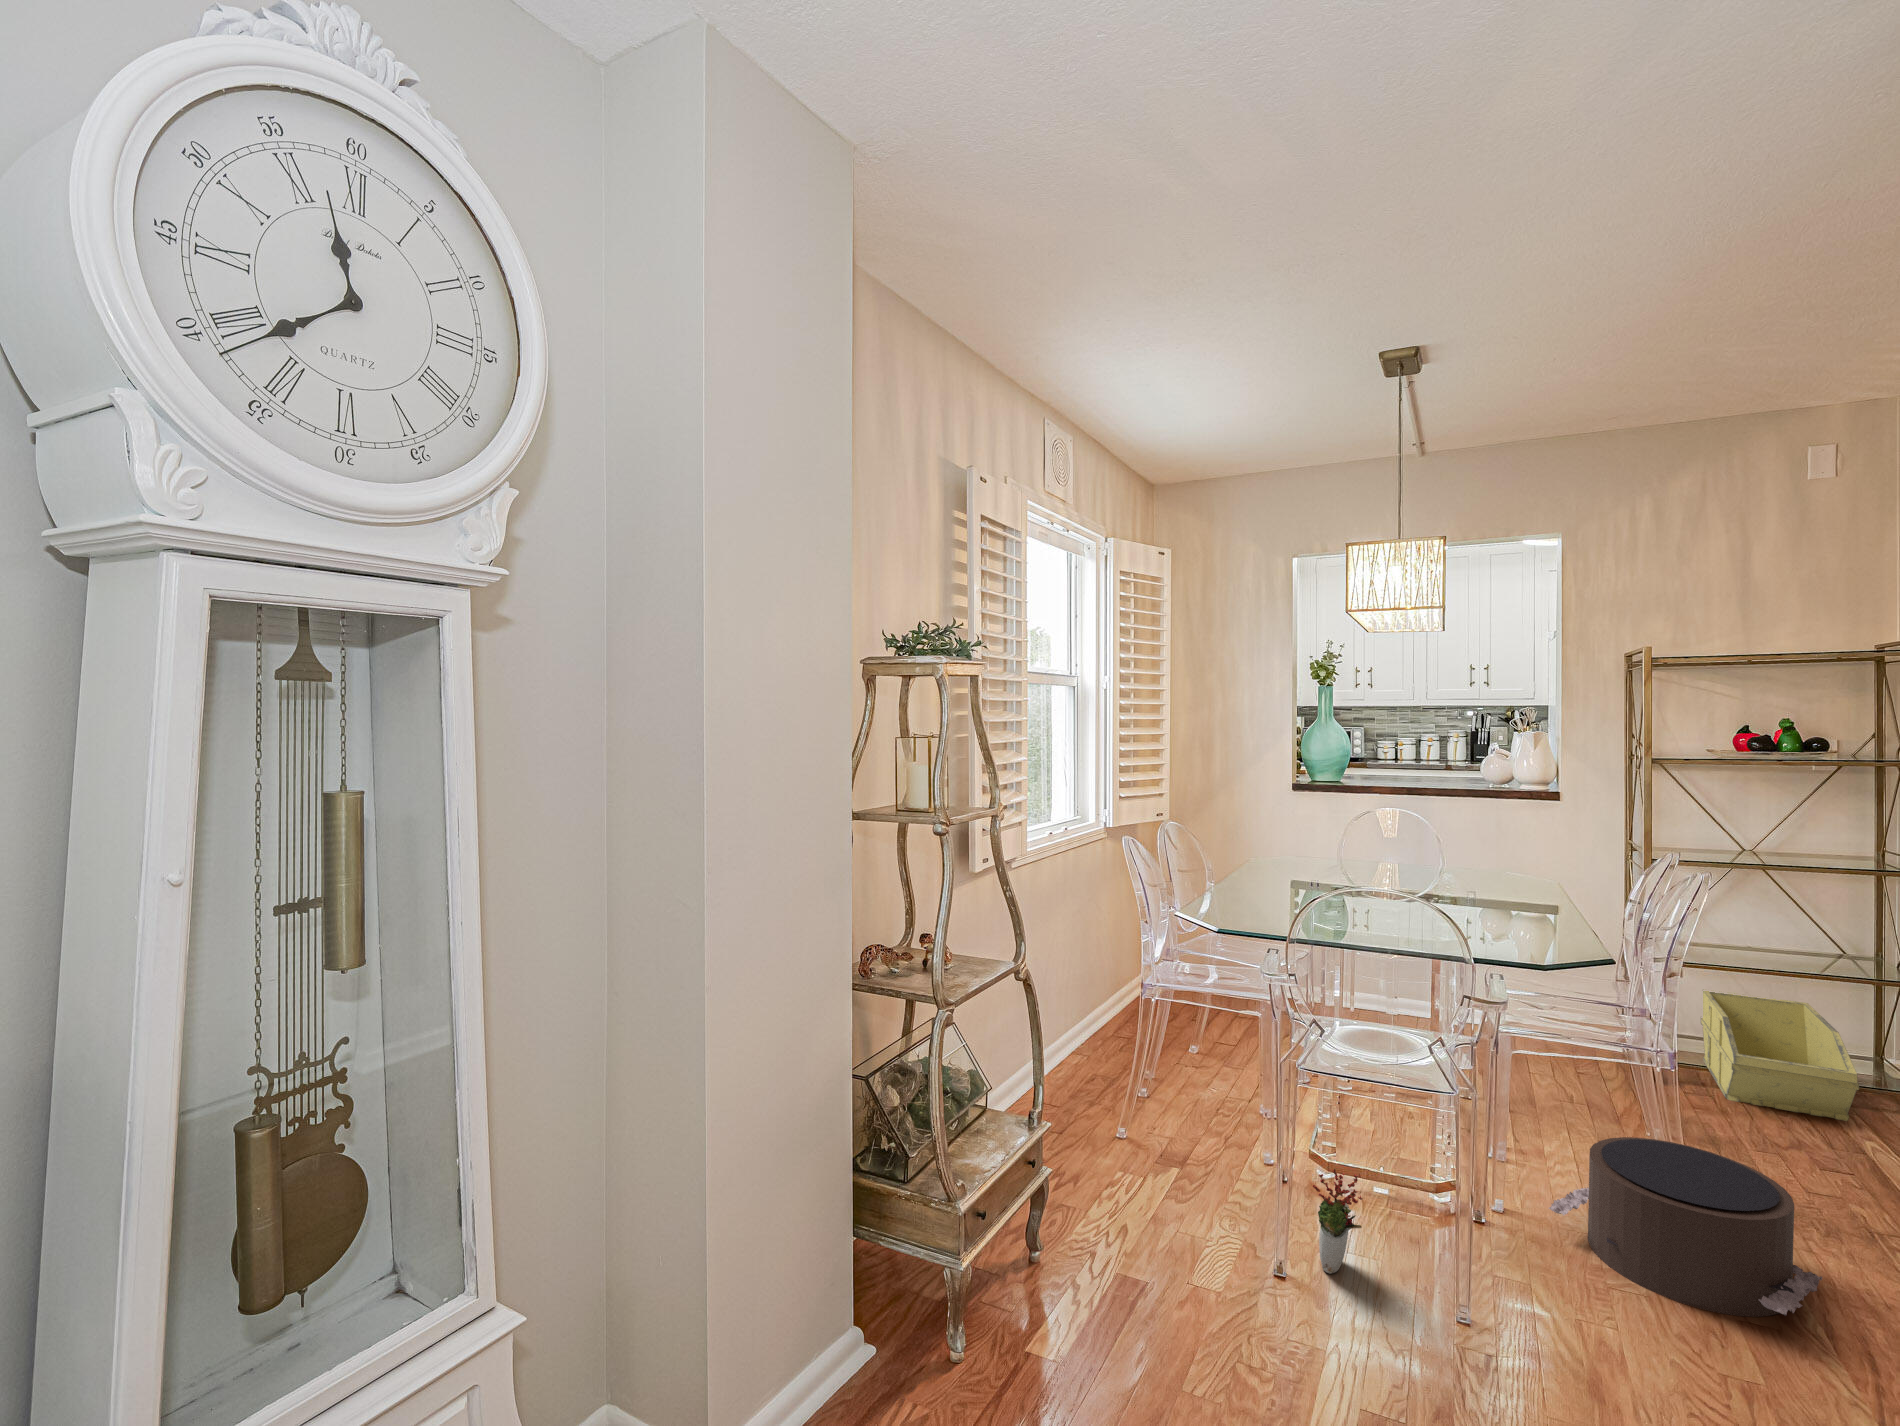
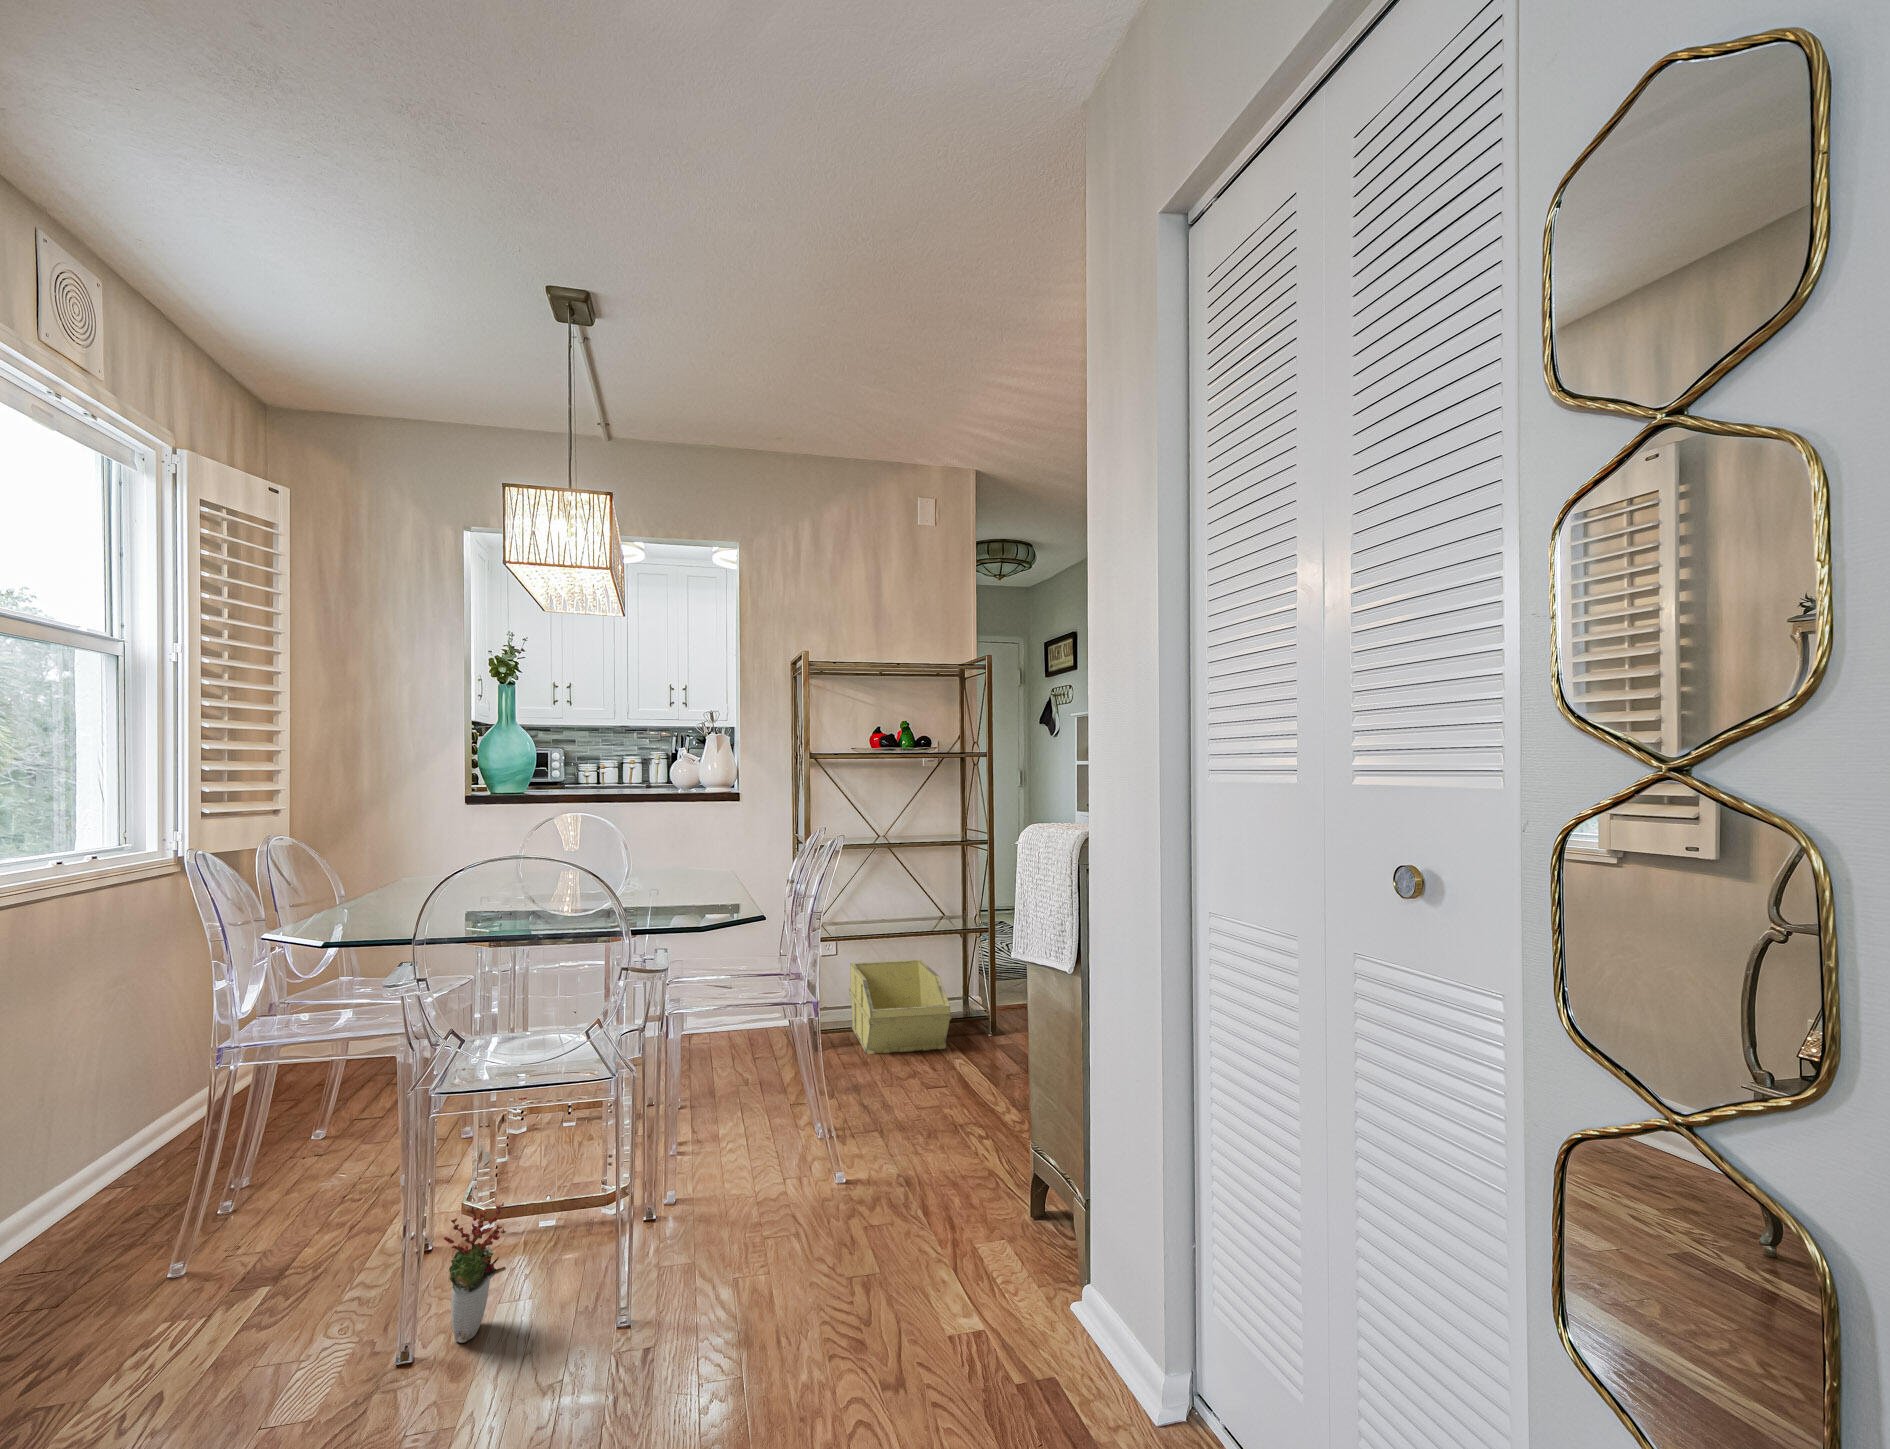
pouf: present [1549,1137,1822,1317] -> none [712,1086,922,1232]

